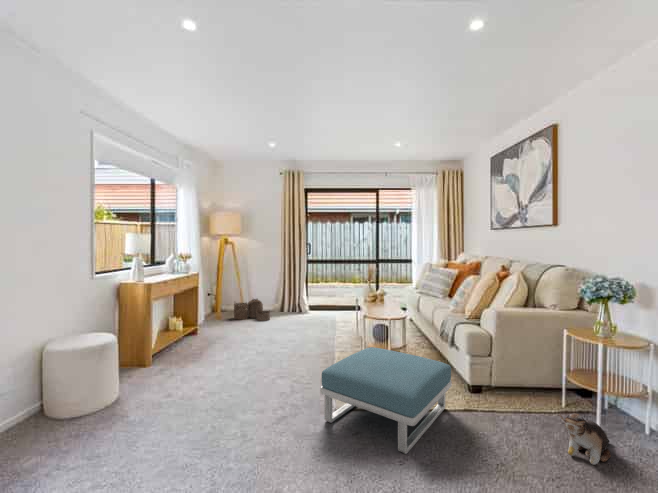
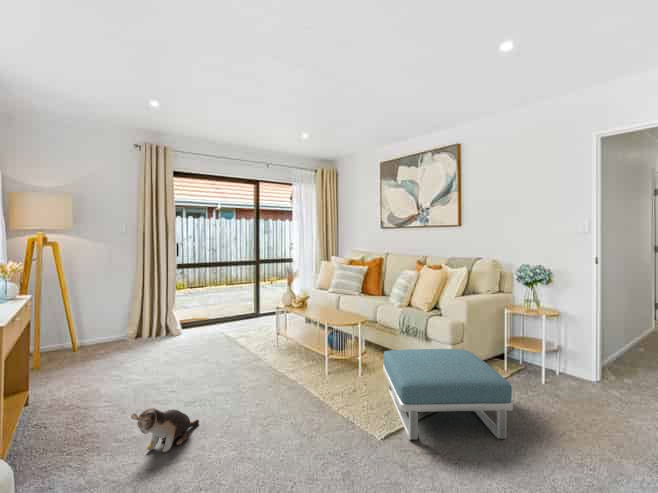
woven basket: present [234,299,270,321] -> none [81,324,147,360]
plush toy: present [560,414,611,465] -> present [131,408,199,452]

